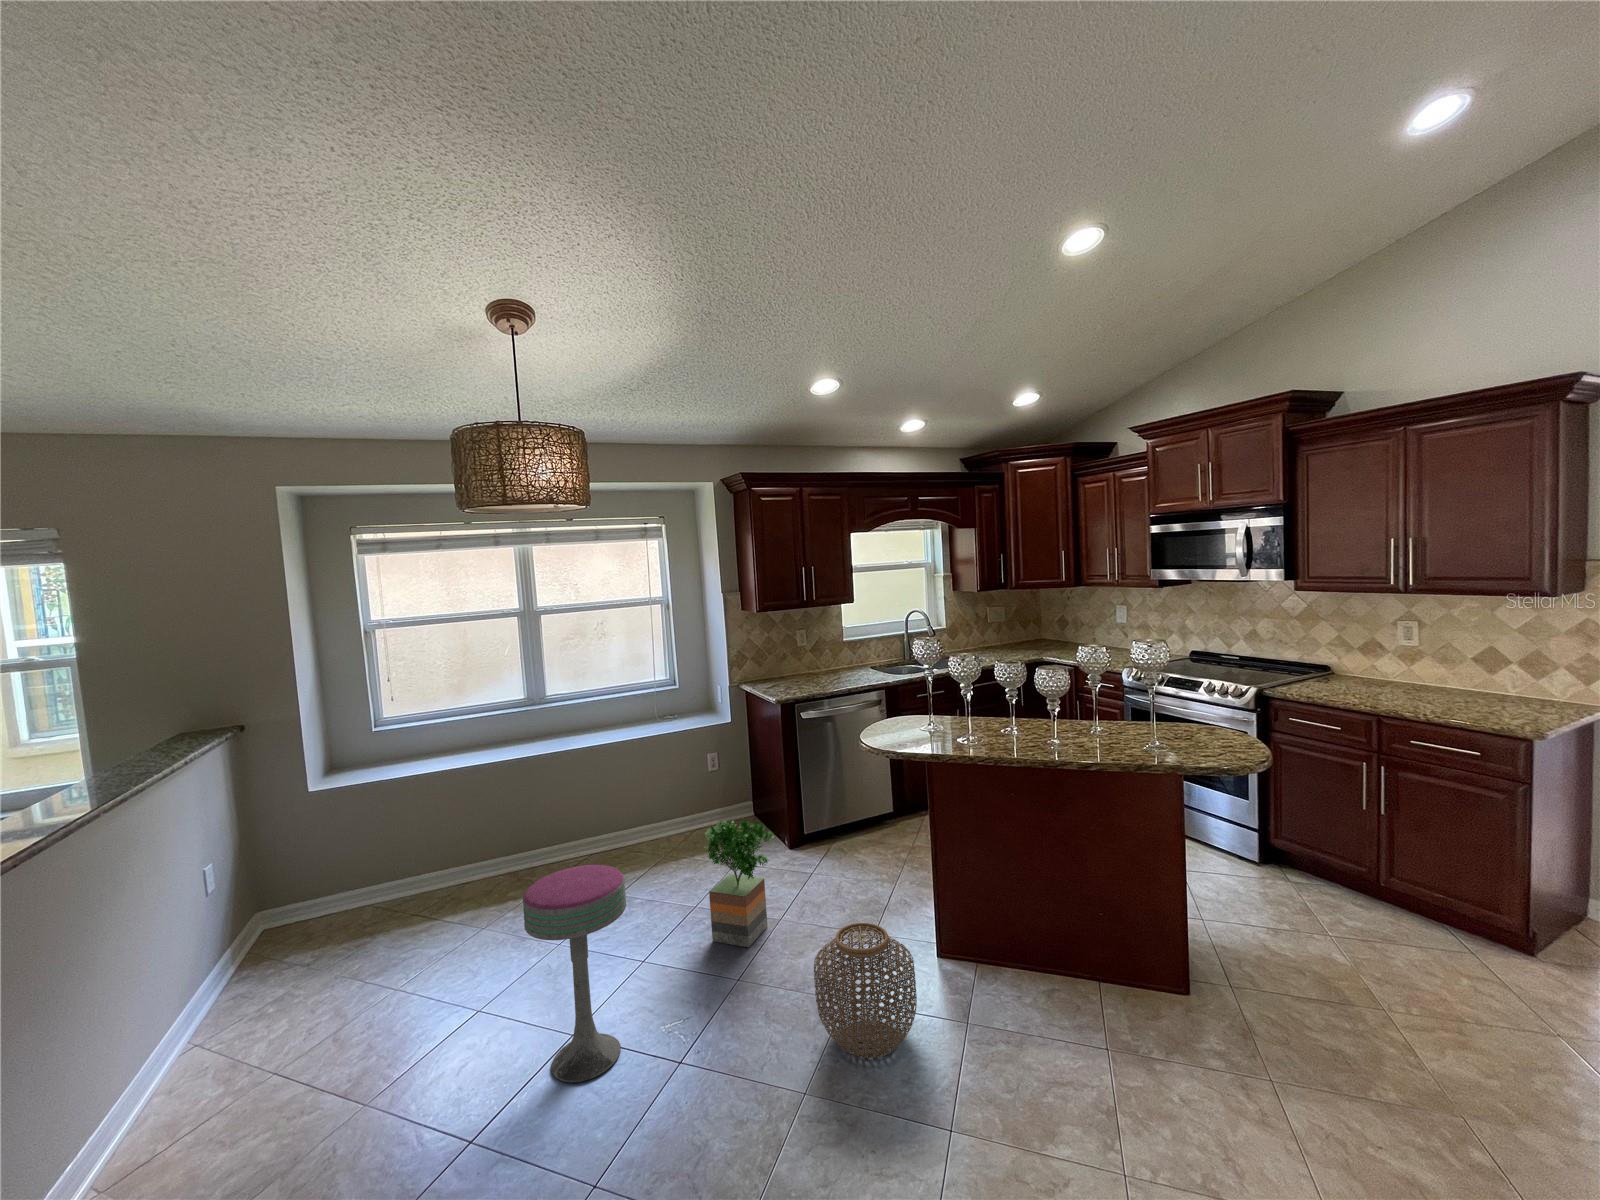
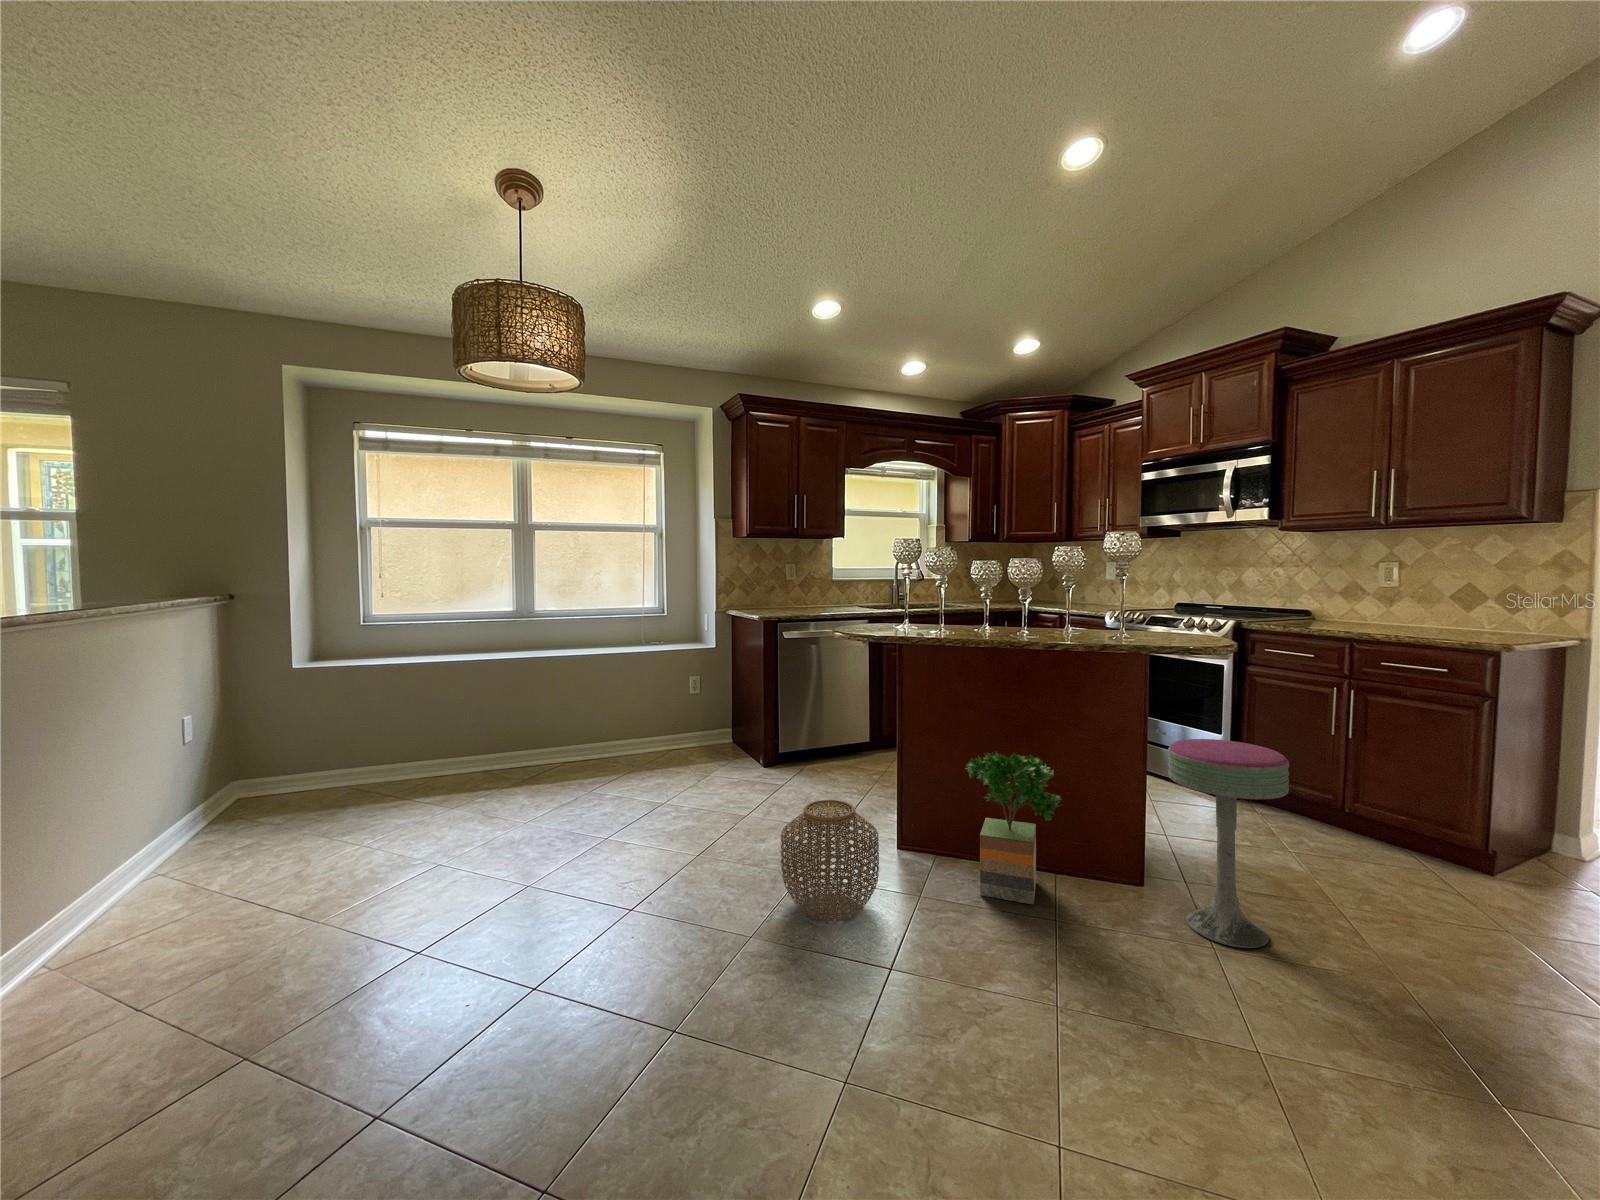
potted tree: present [705,820,774,947] -> present [966,751,1061,905]
bar stool: present [523,865,626,1083] -> present [1168,739,1289,948]

